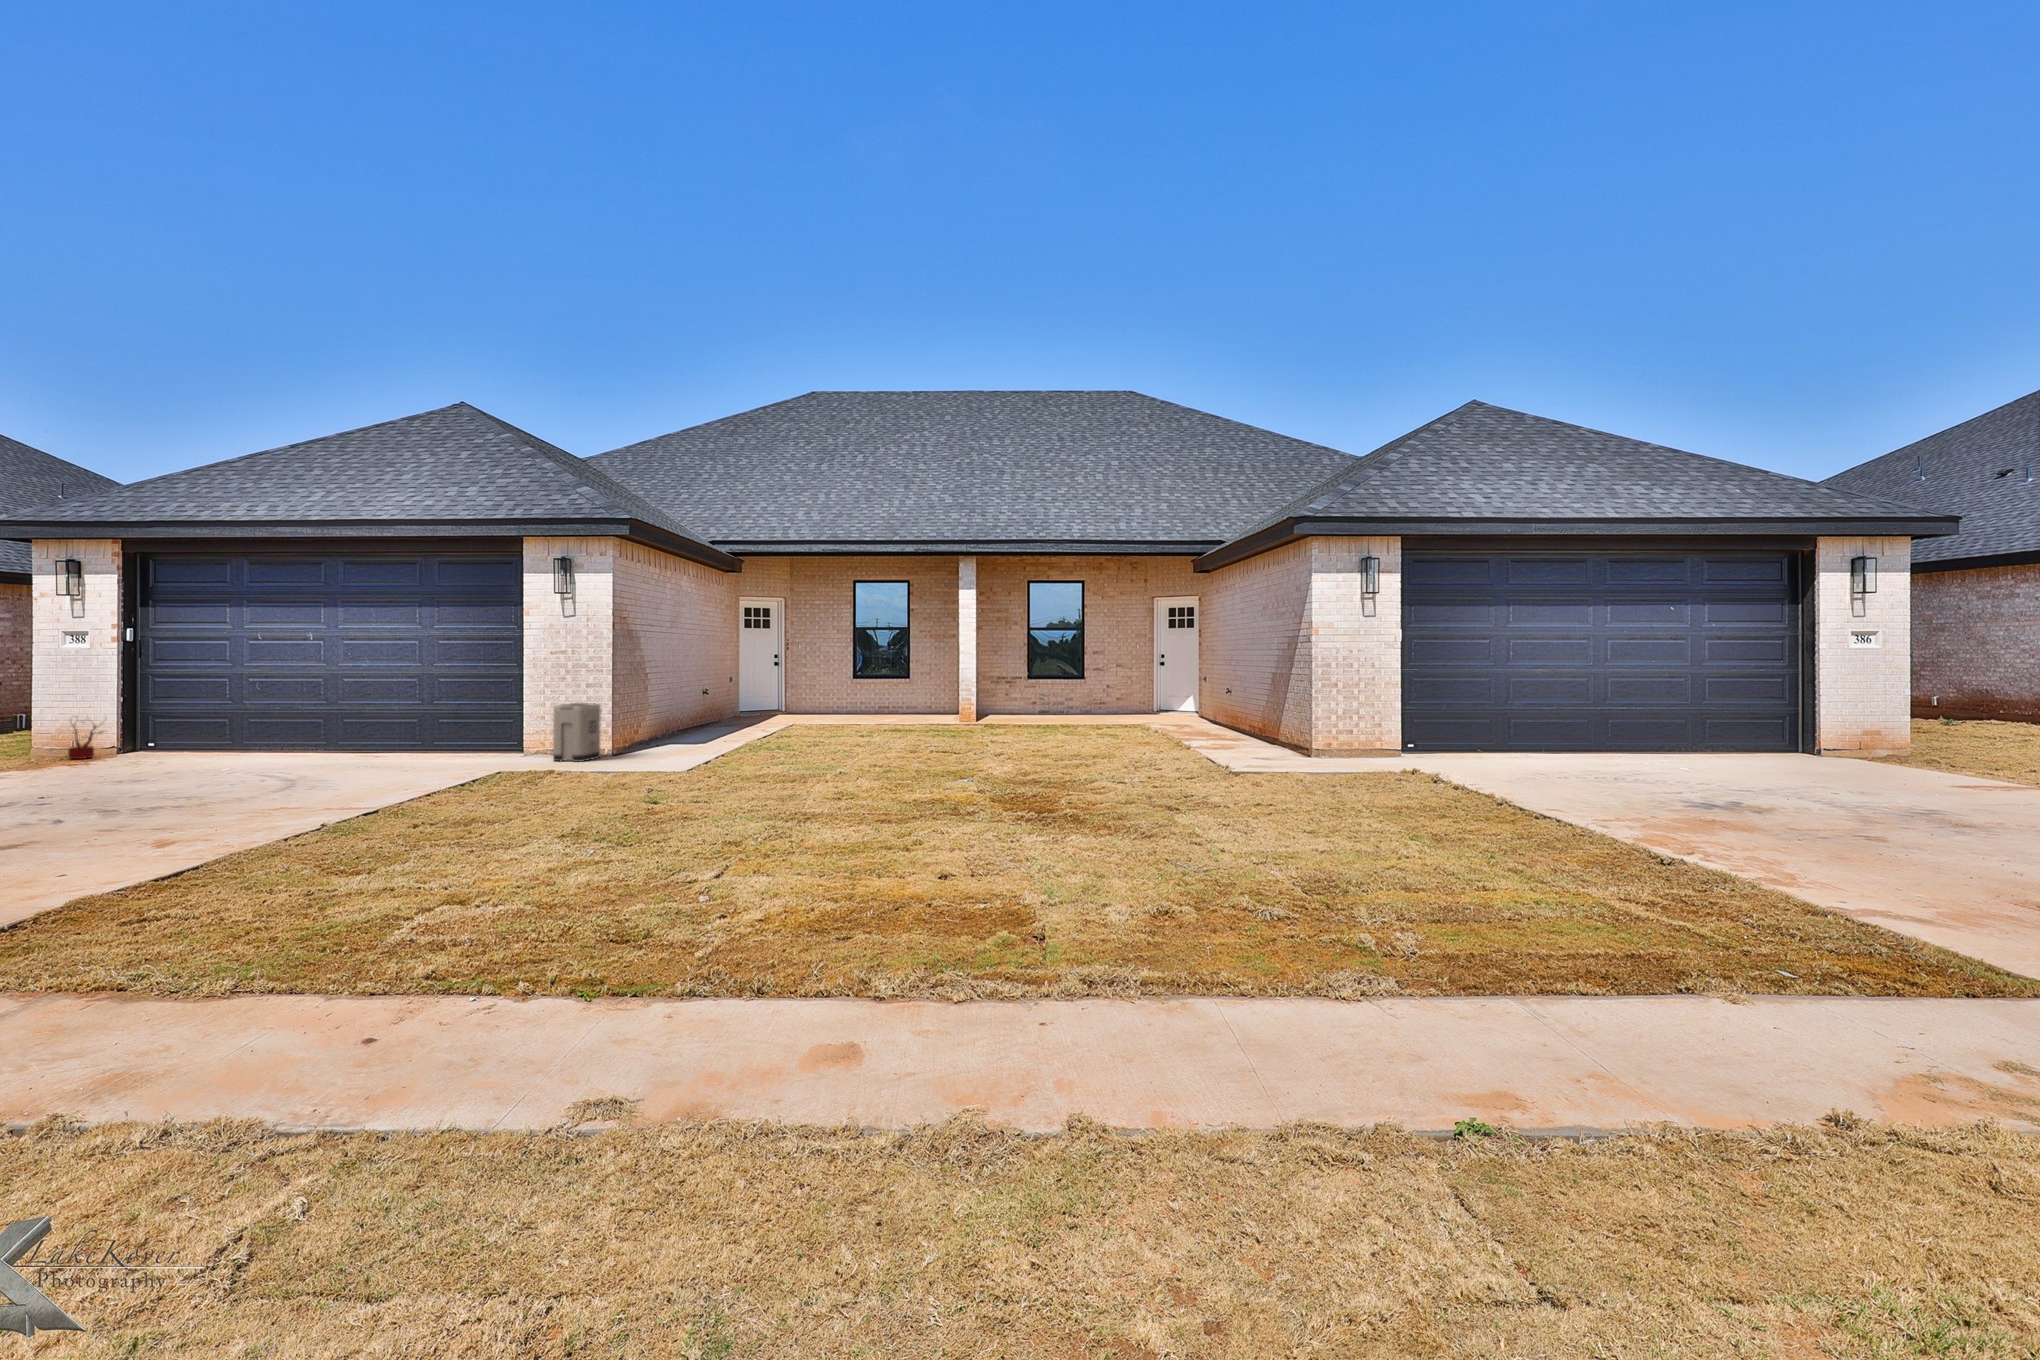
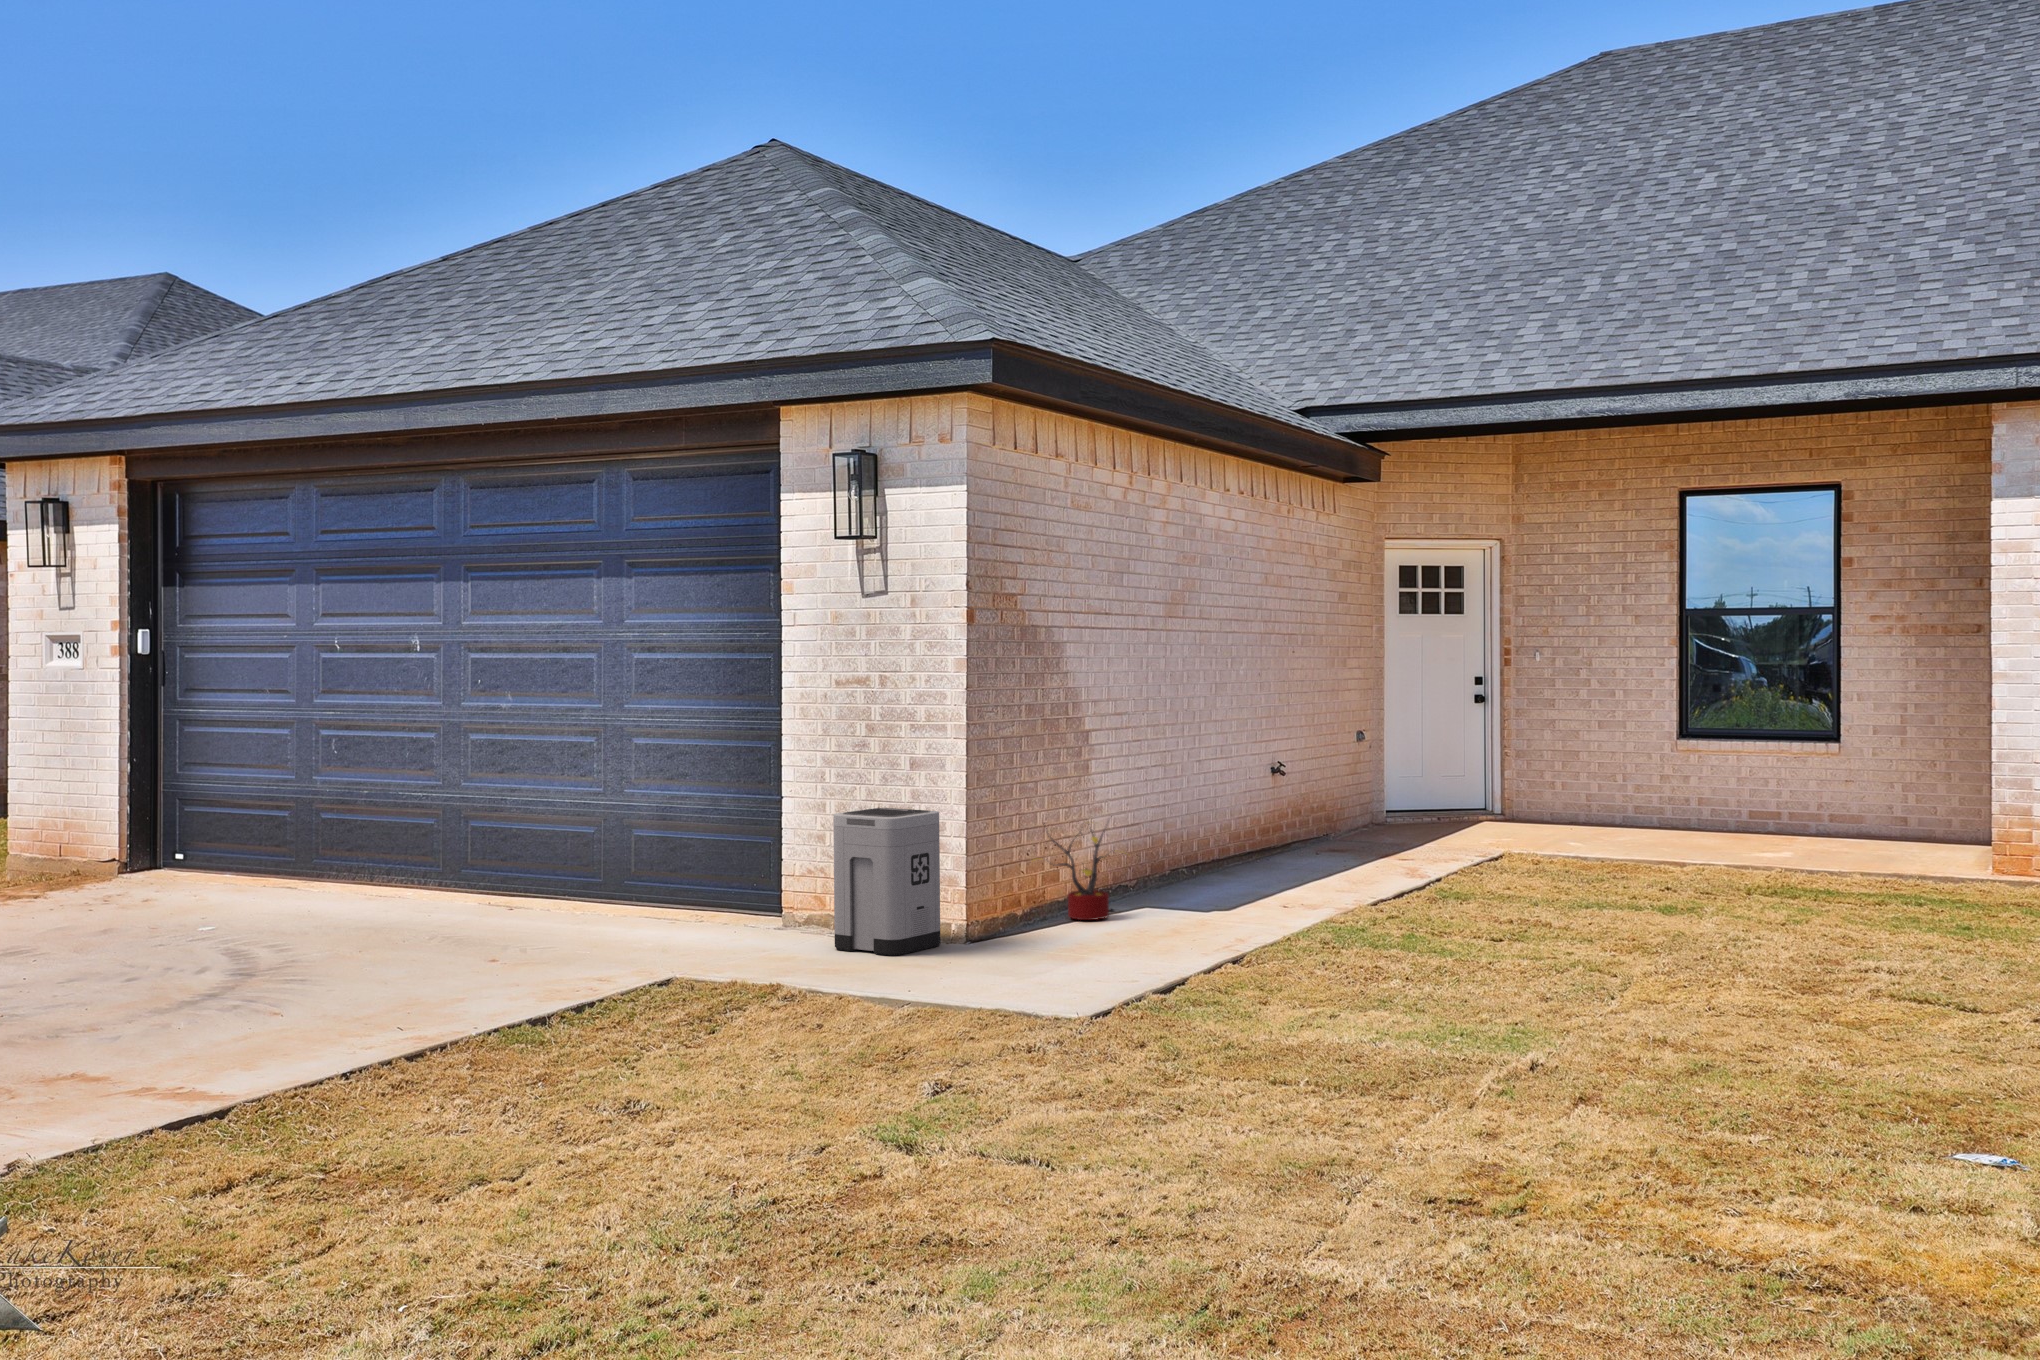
decorative plant: present [68,720,103,759] -> present [1046,828,1126,920]

